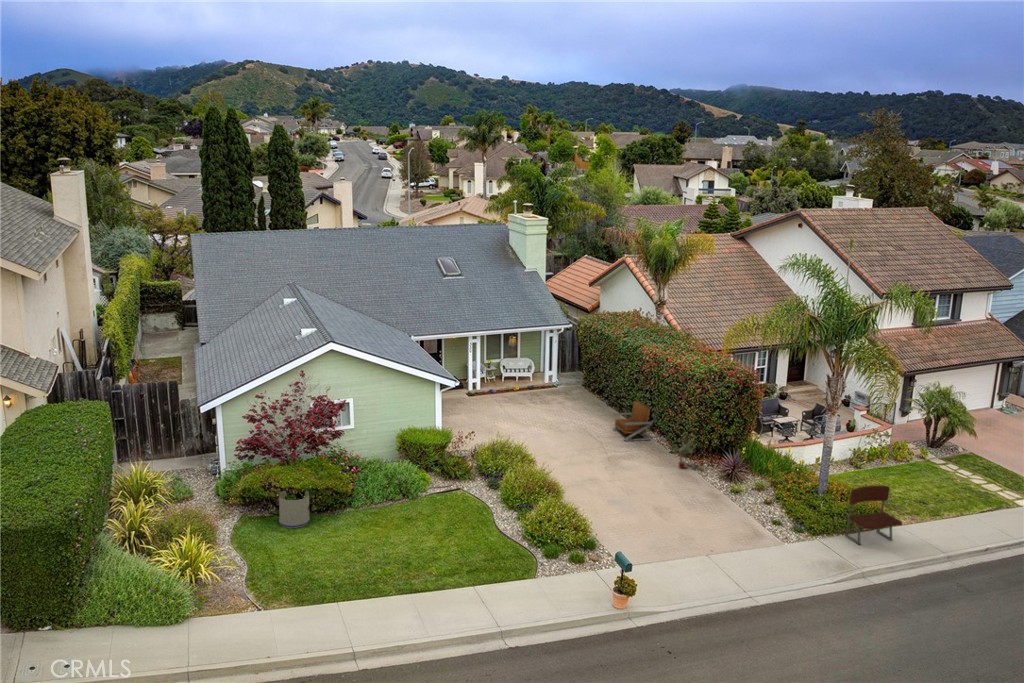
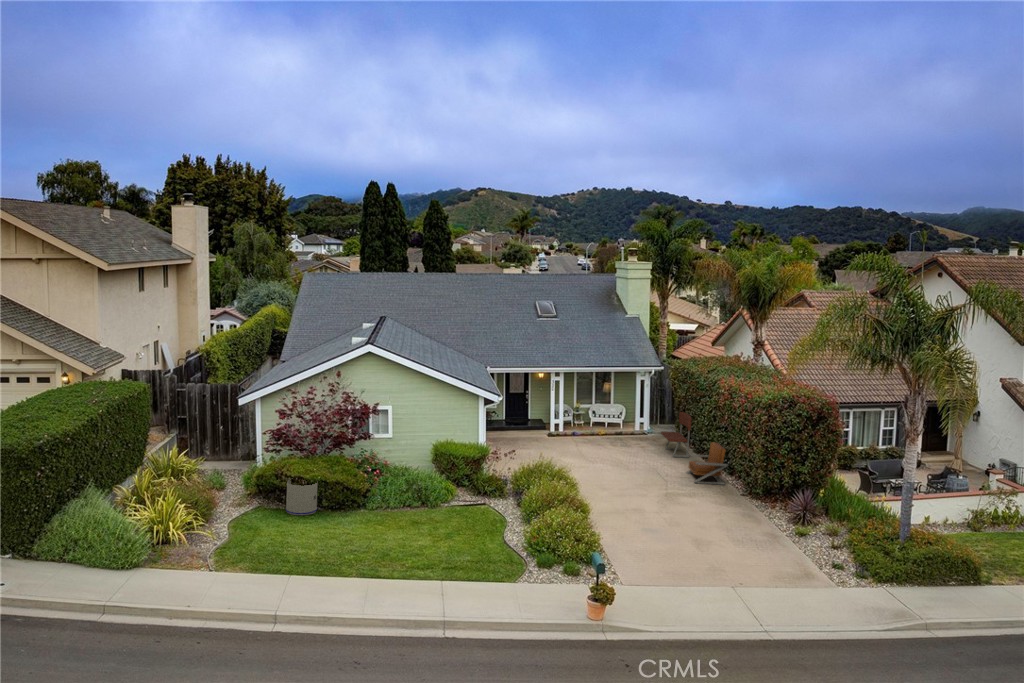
potted tree: present [672,440,696,468] -> none [738,476,765,511]
bench: present [845,486,902,545] -> present [661,412,692,458]

